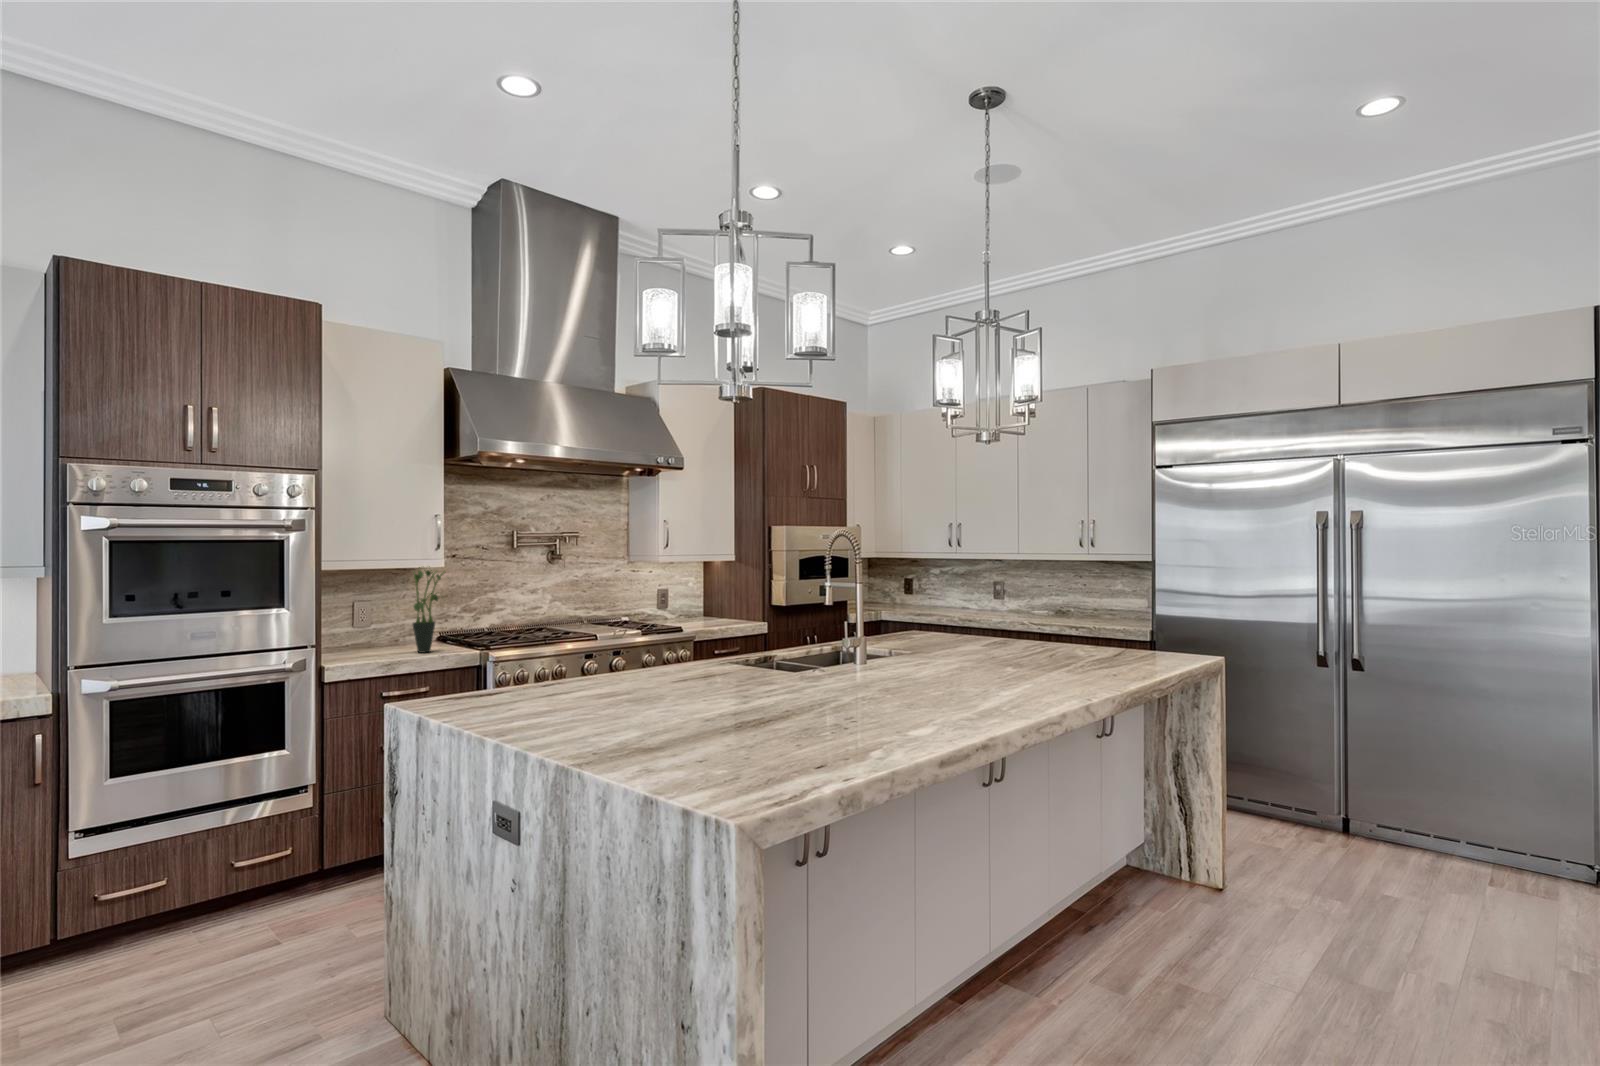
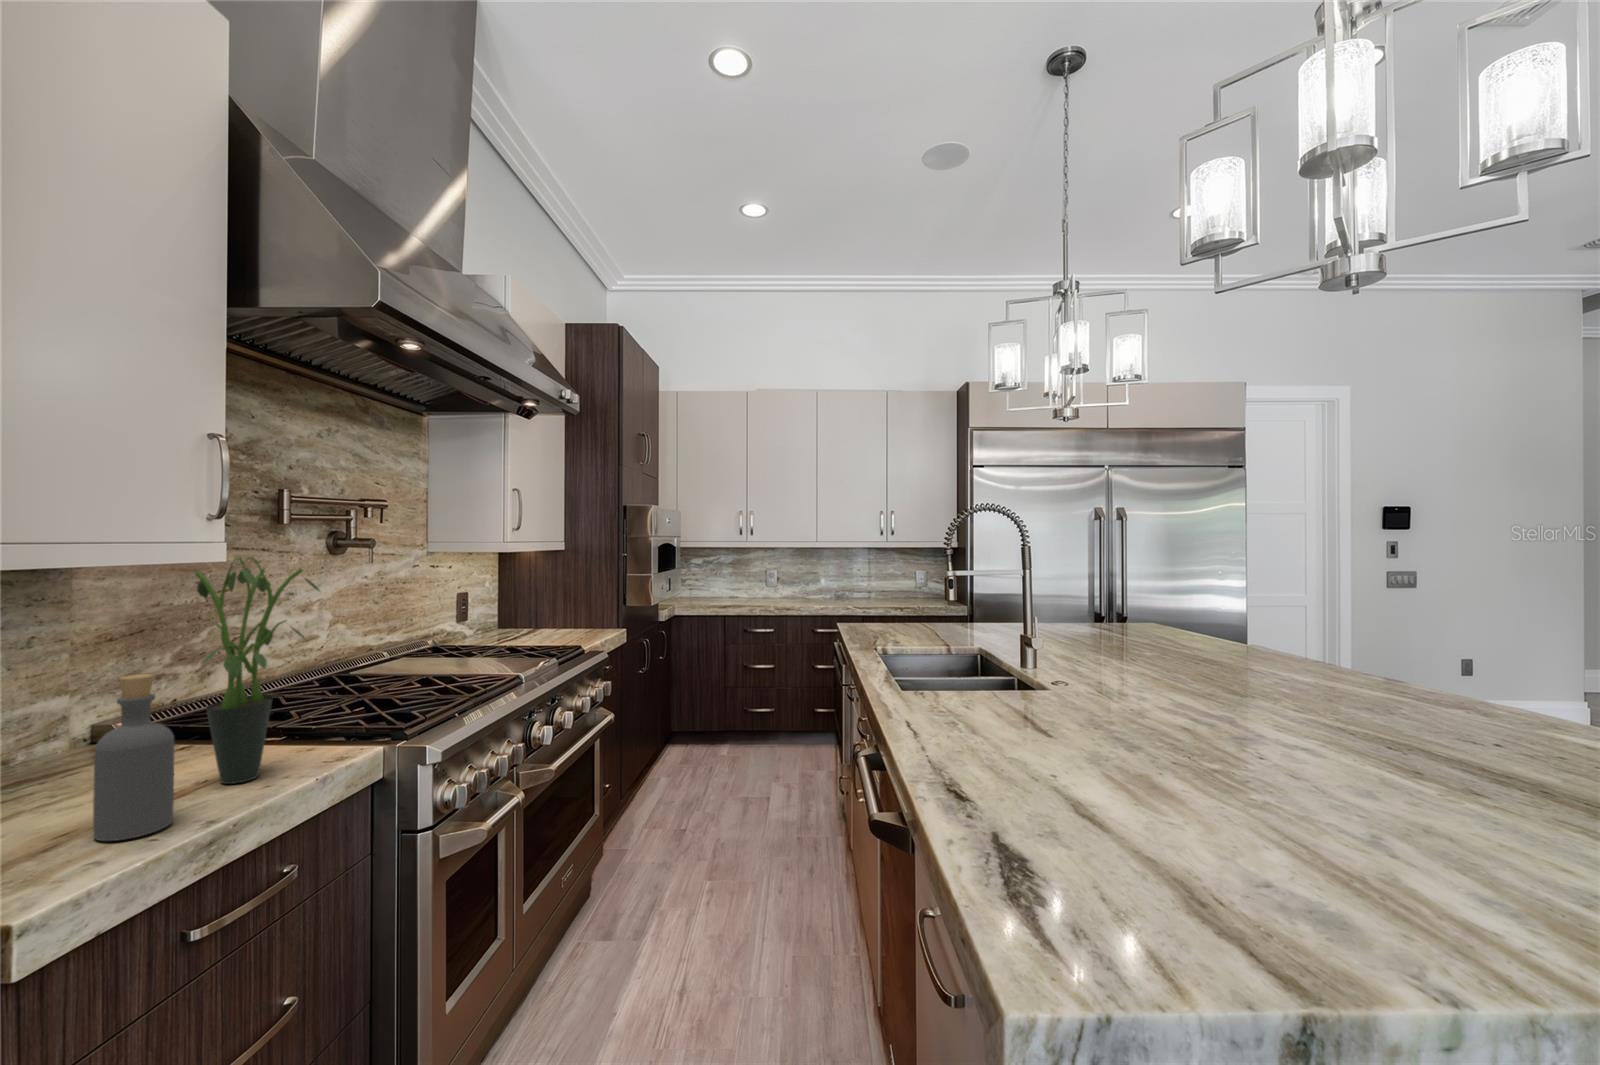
bottle: none [368,606,389,659] -> present [93,674,174,841]

